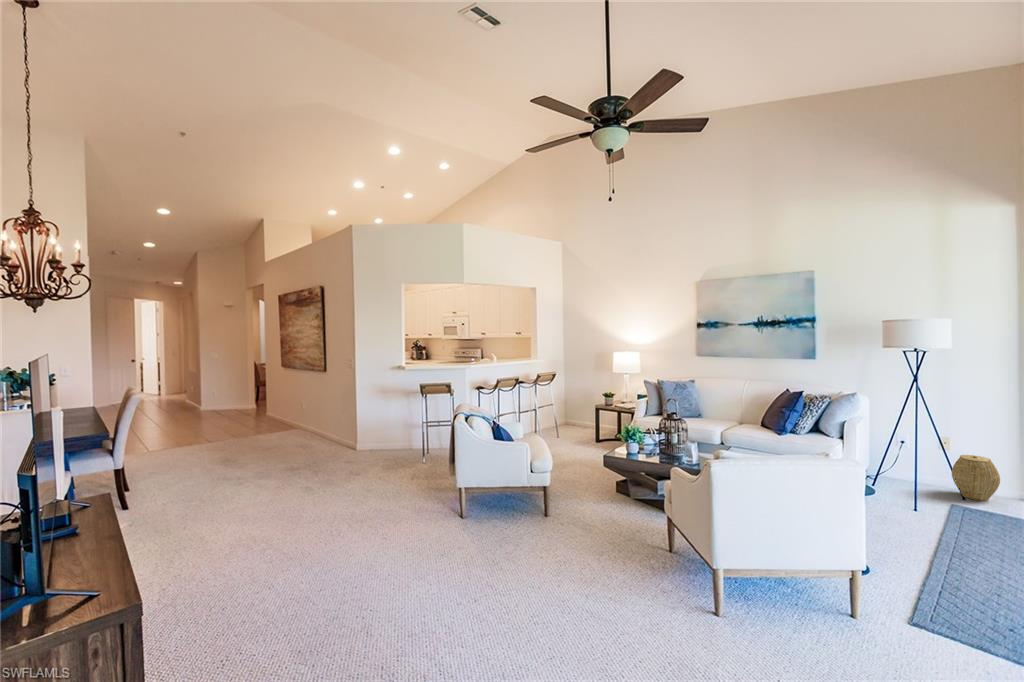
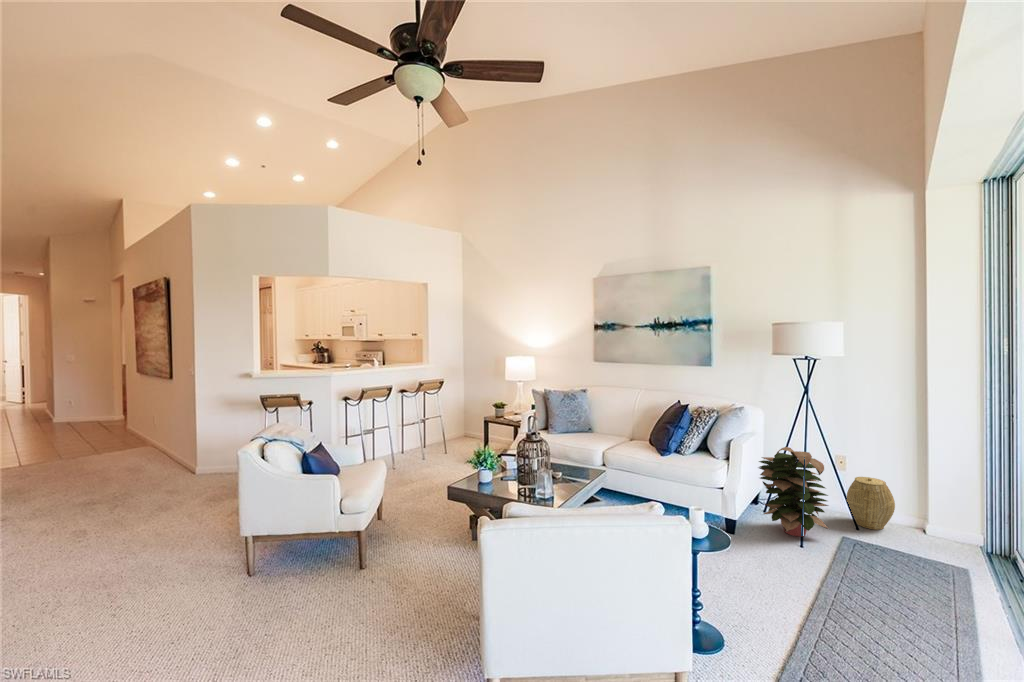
decorative plant: none [869,428,942,505] -> present [759,447,829,536]

